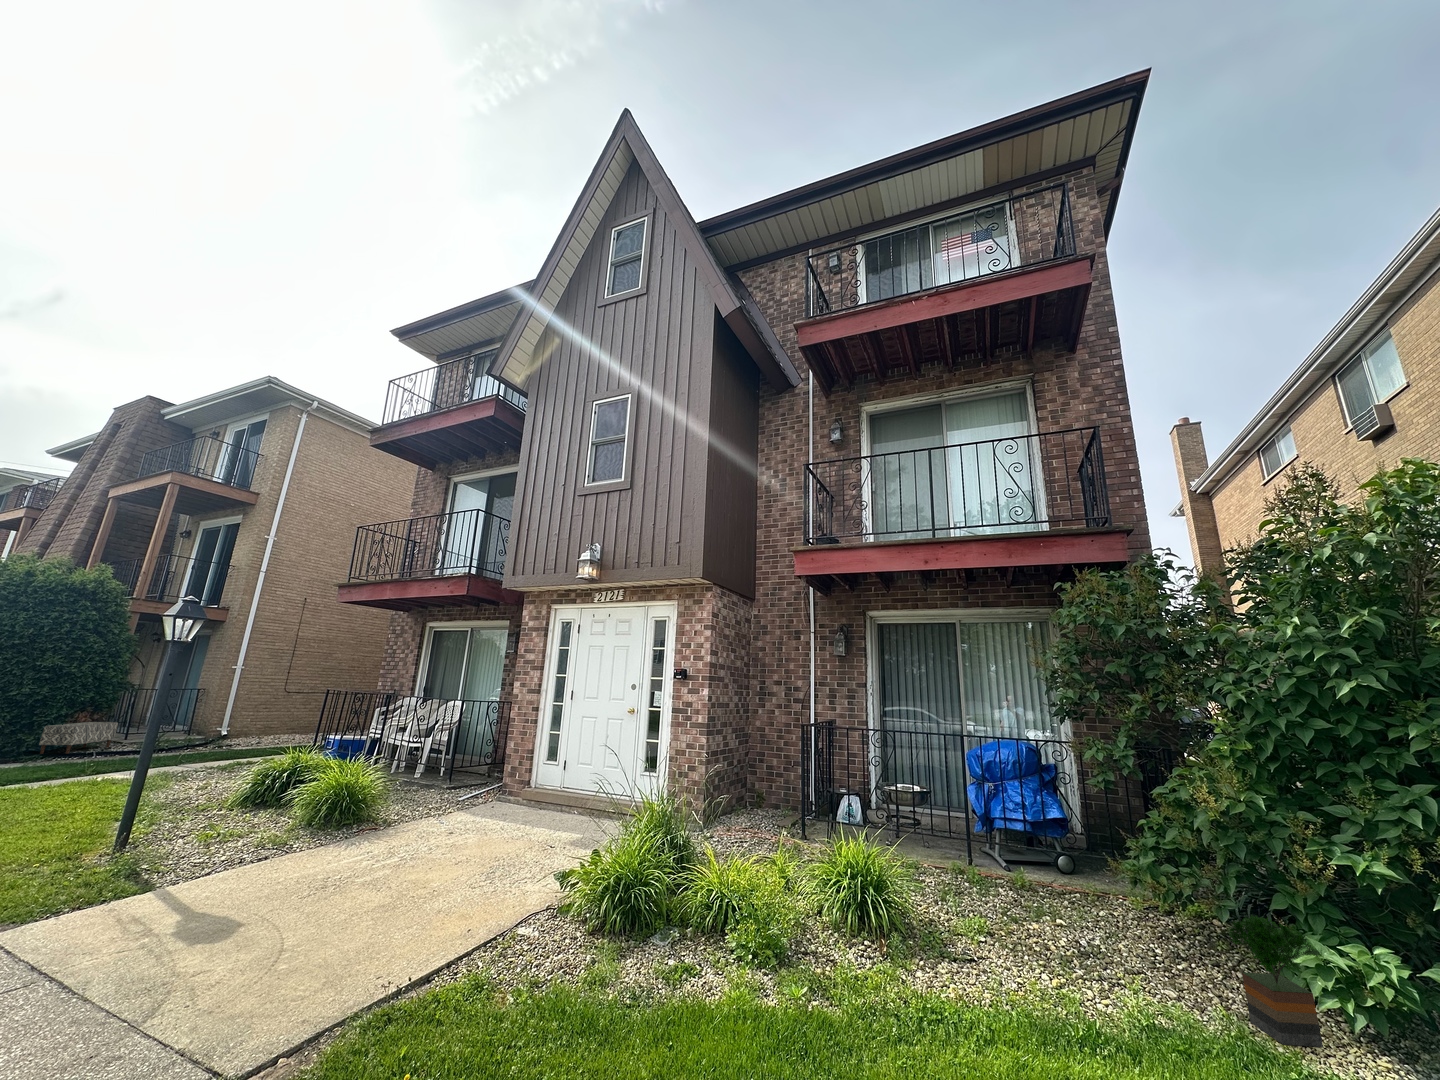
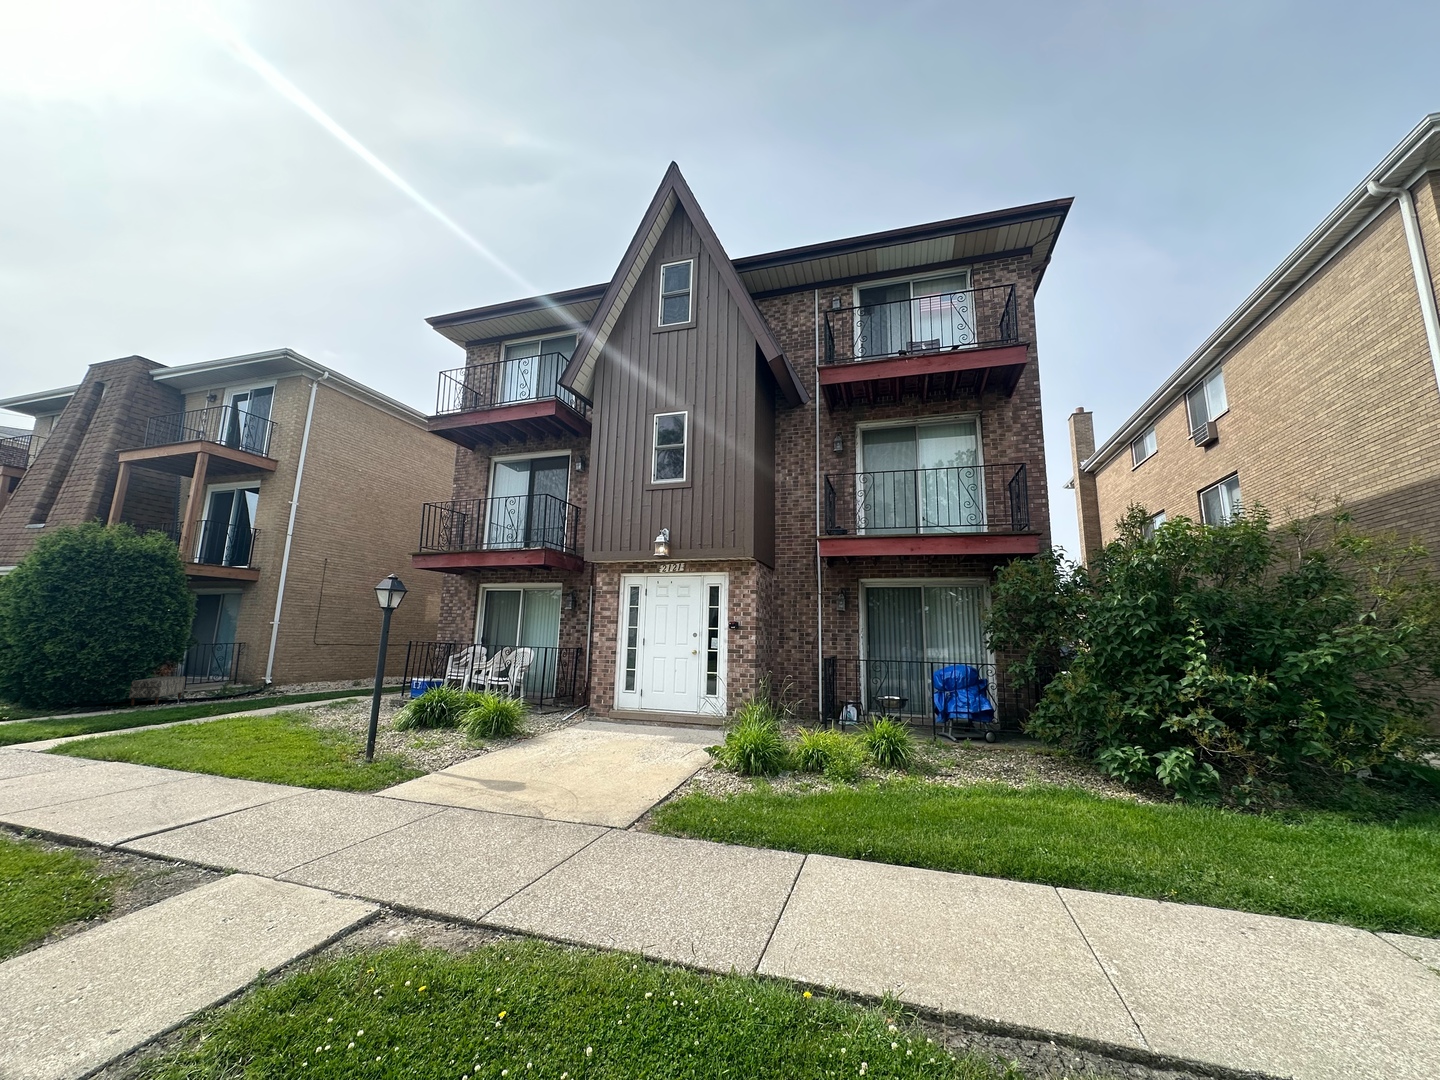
potted tree: present [1228,915,1323,1047] -> none [1075,738,1114,790]

